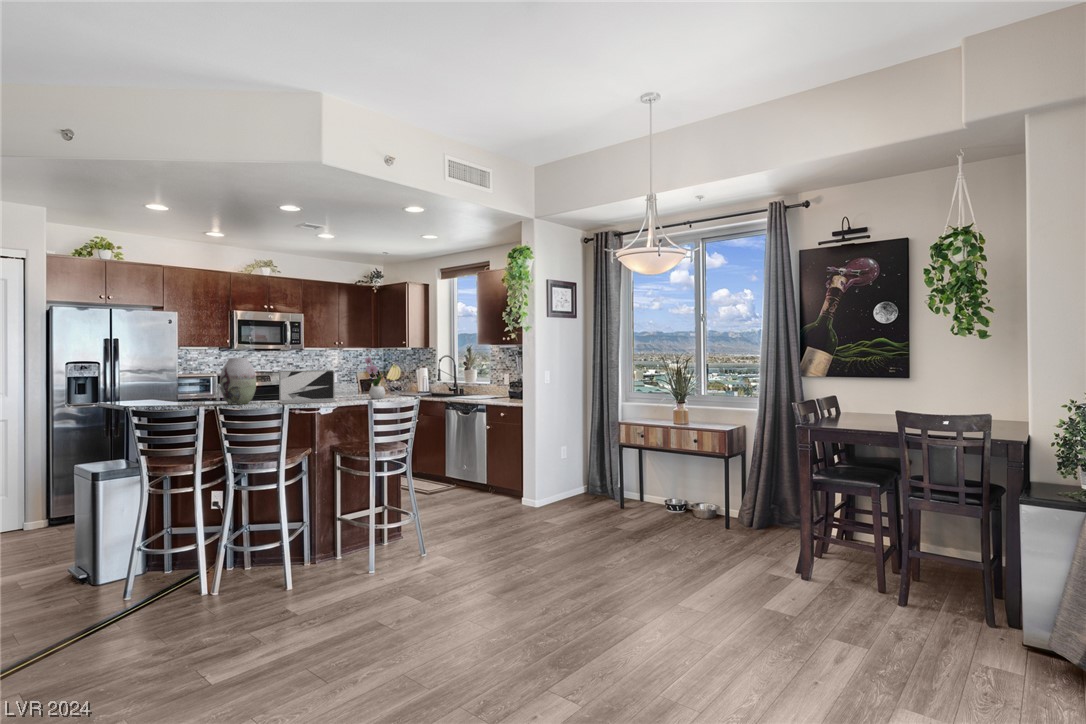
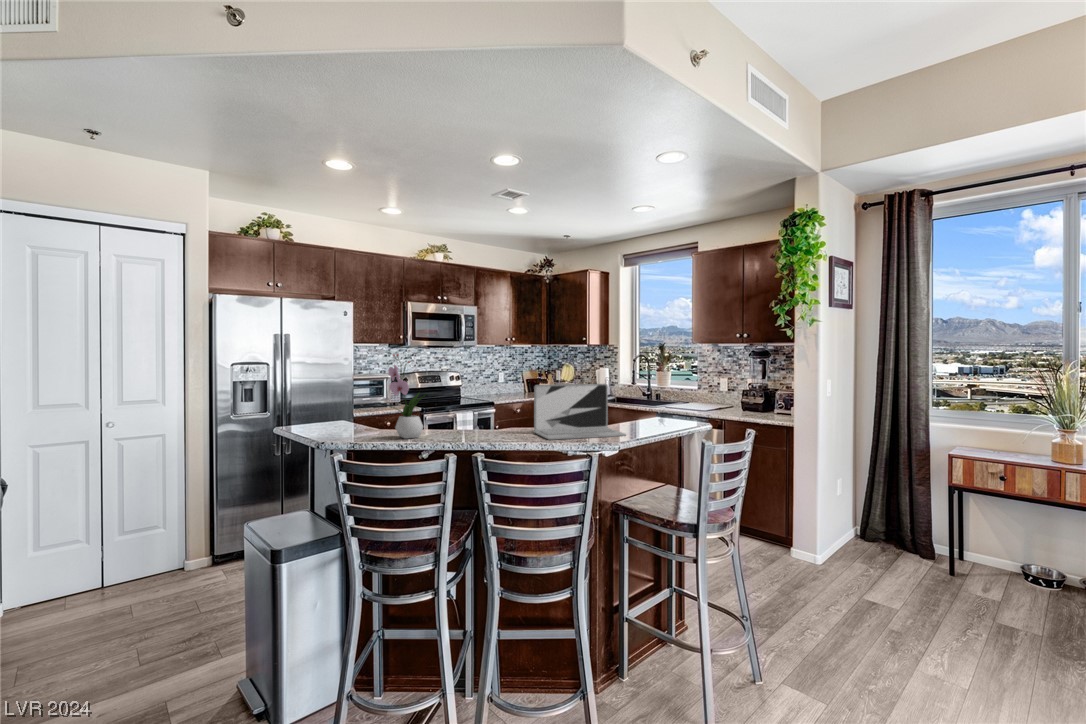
flower arrangement: present [365,357,385,399] -> present [388,354,425,439]
vase: present [220,358,256,405] -> none [453,365,504,438]

